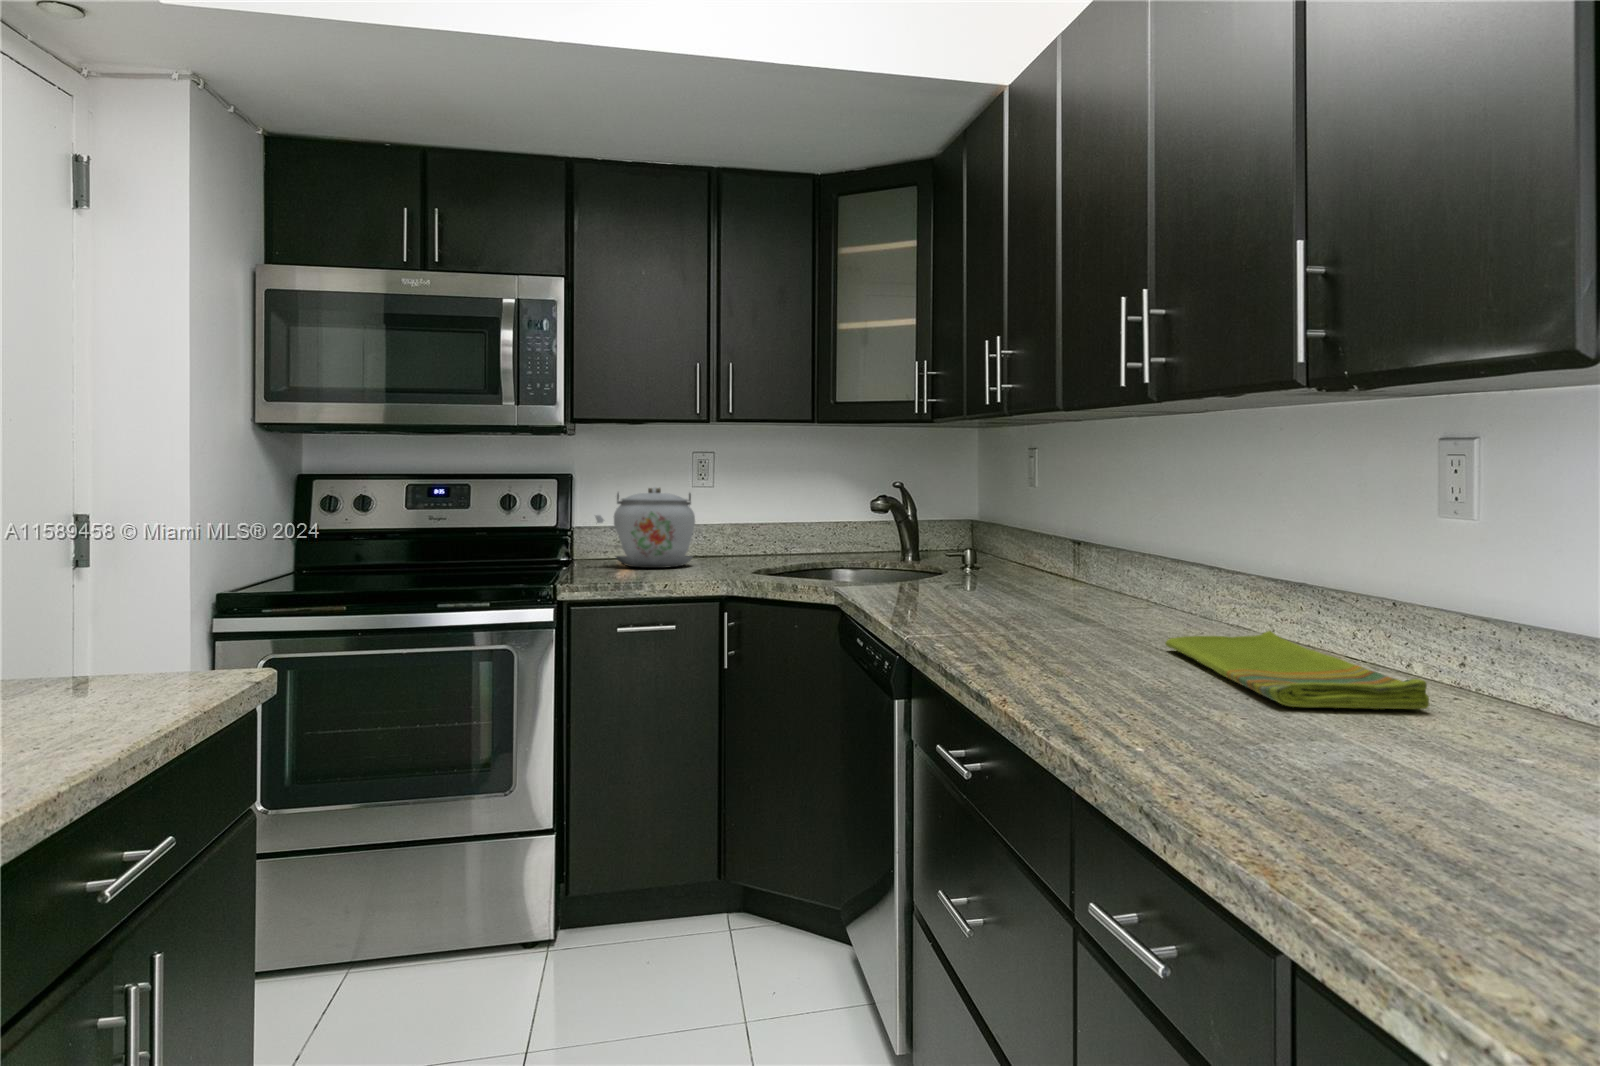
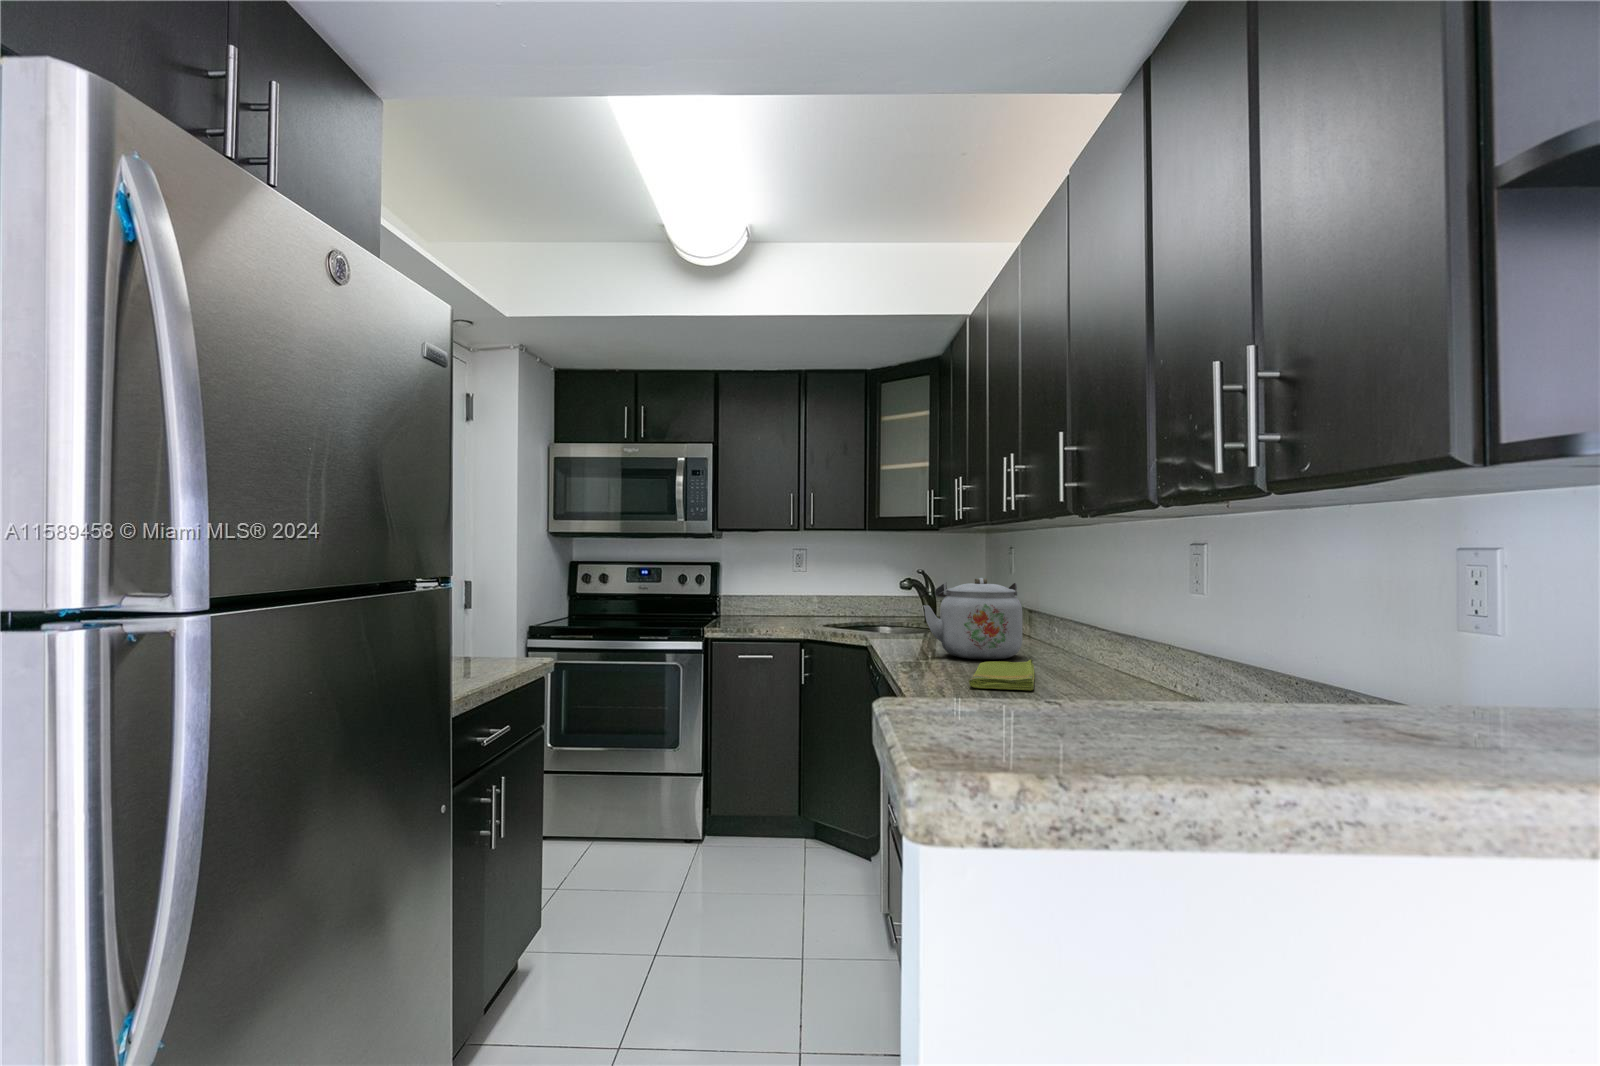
kettle: present [595,487,695,568] -> present [924,578,1022,659]

